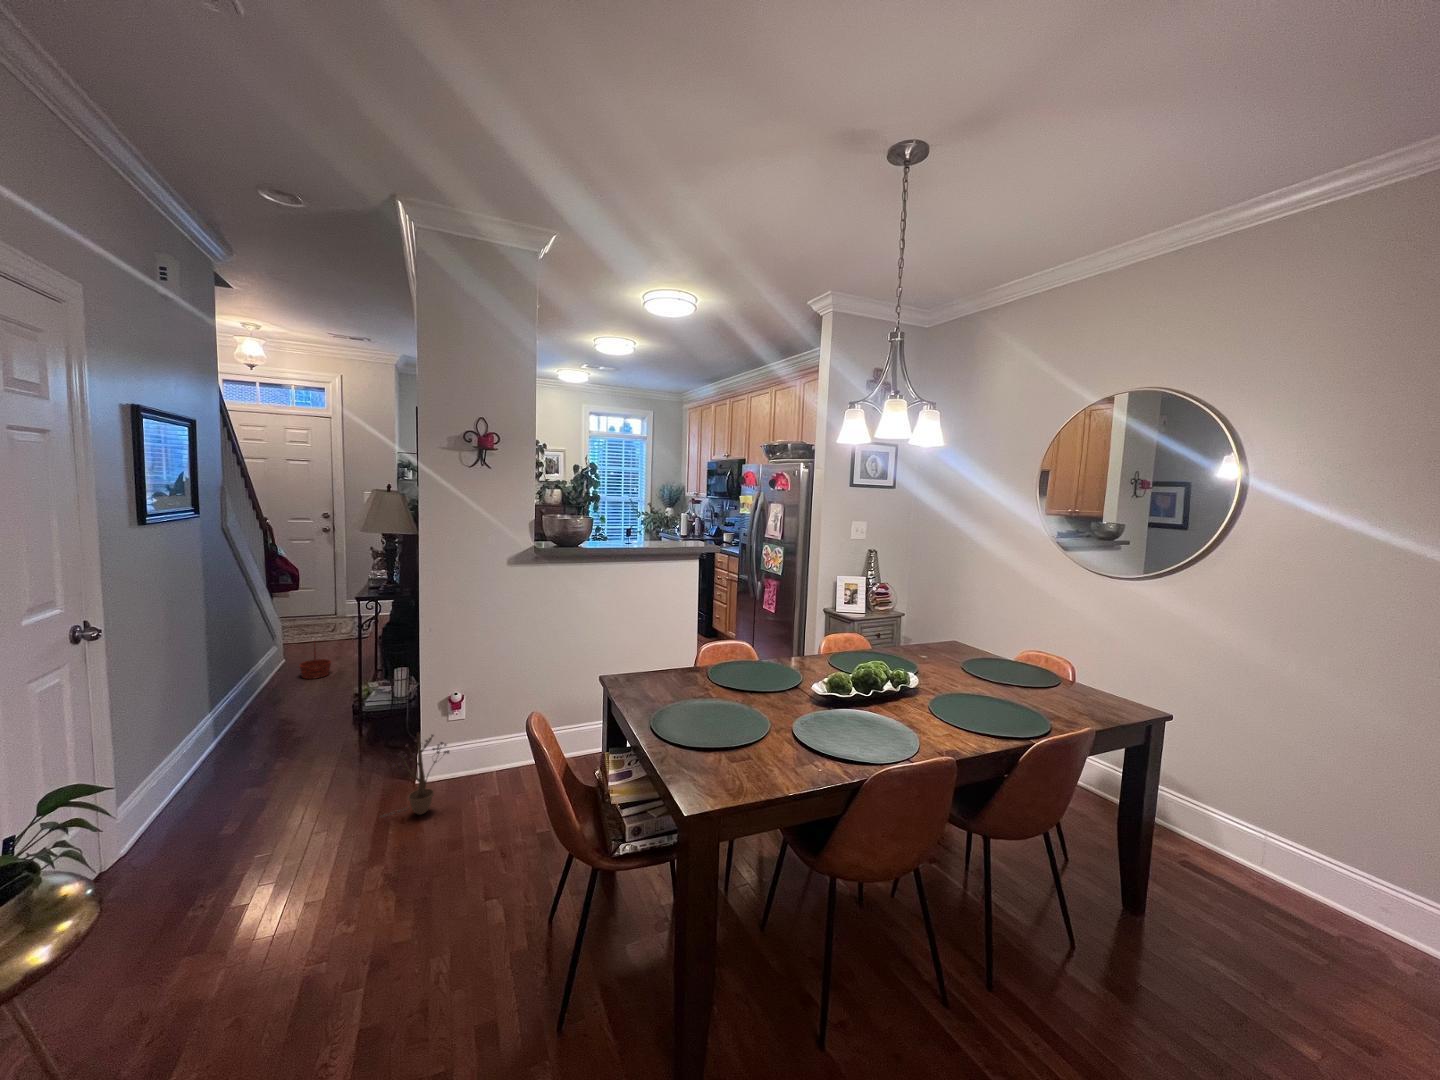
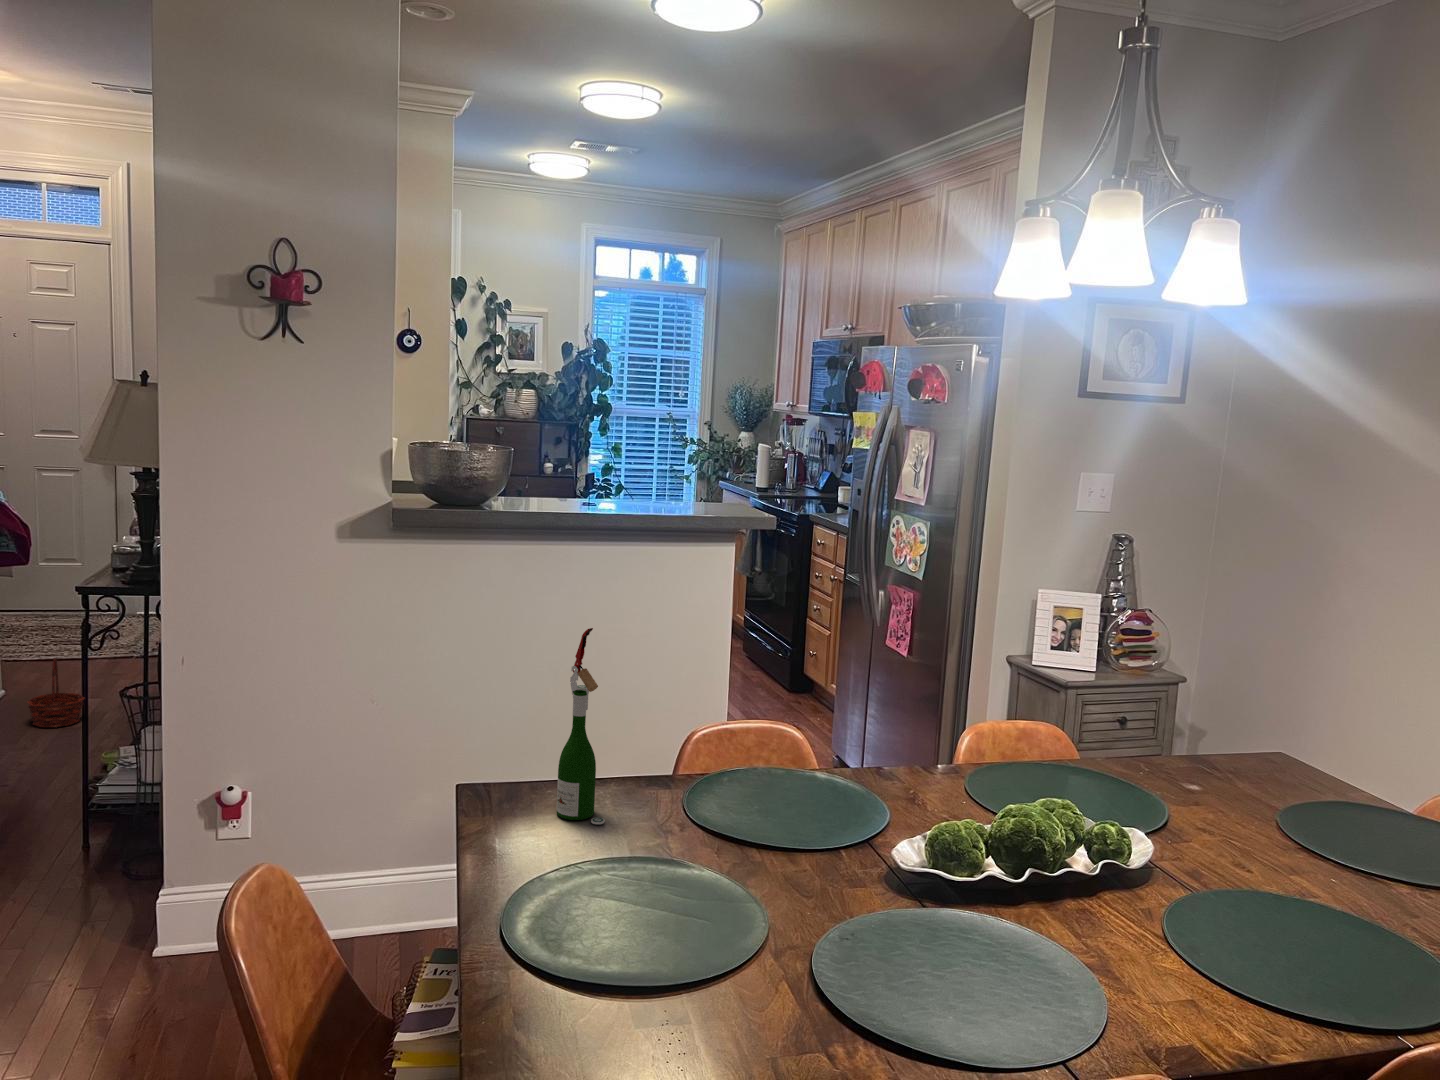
wine bottle: none [658,596,681,686] -> present [557,628,605,824]
decorative plant: present [380,733,449,817] -> none [64,861,201,1019]

